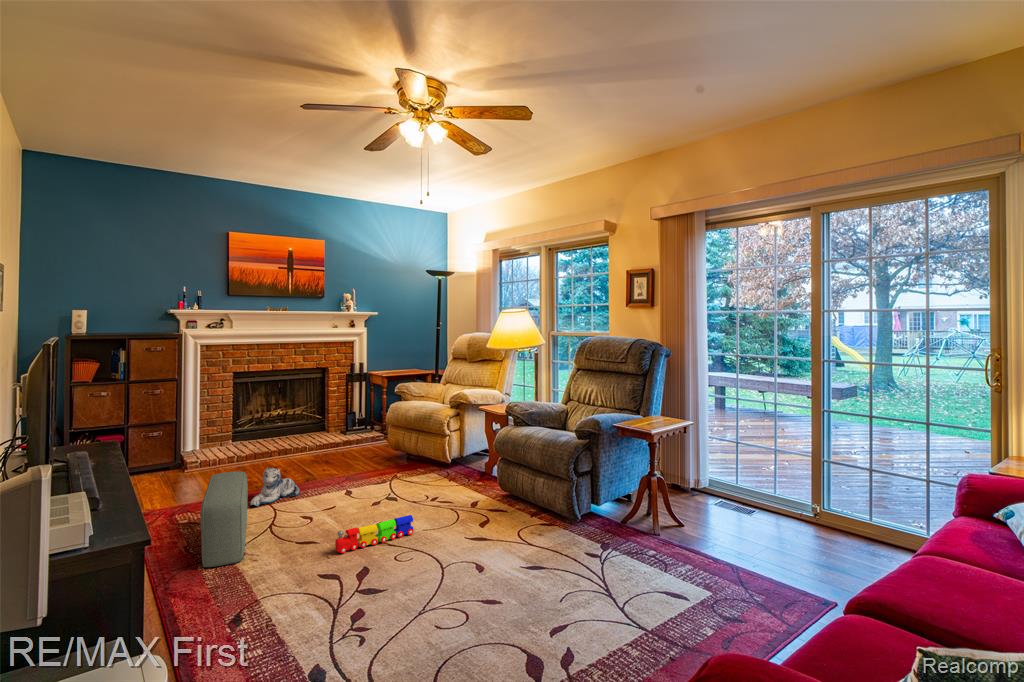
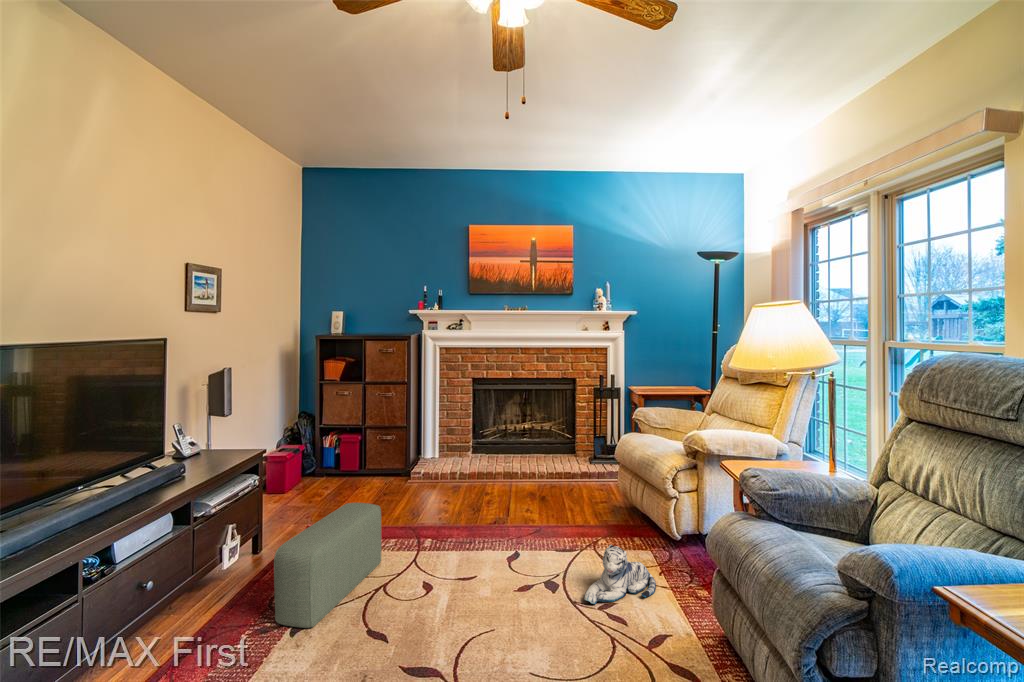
plush toy: present [250,467,300,506] -> present [584,545,656,604]
toy train: present [335,515,413,553] -> none [402,629,522,665]

